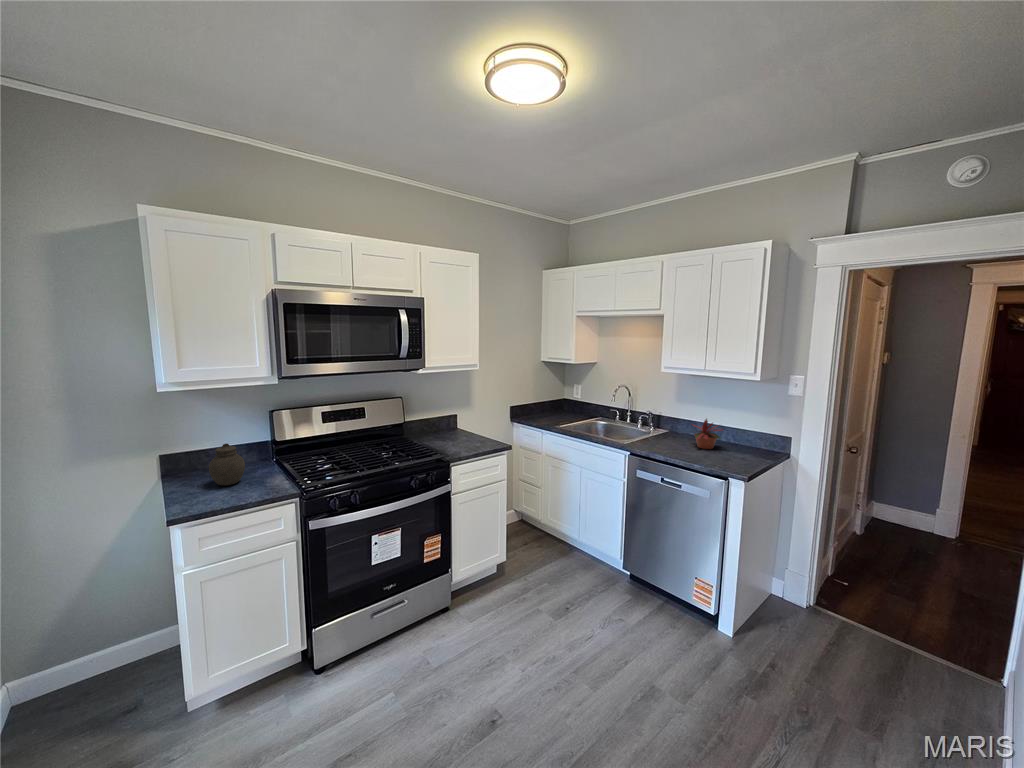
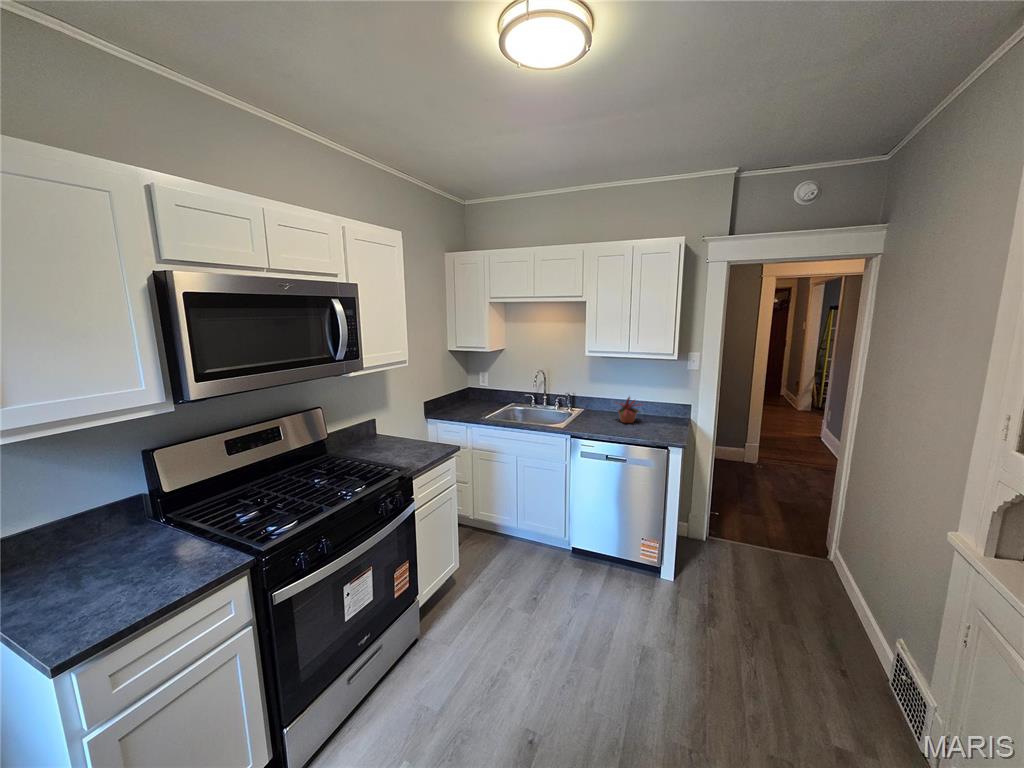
jar: present [209,444,245,486] -> none [67,515,134,581]

